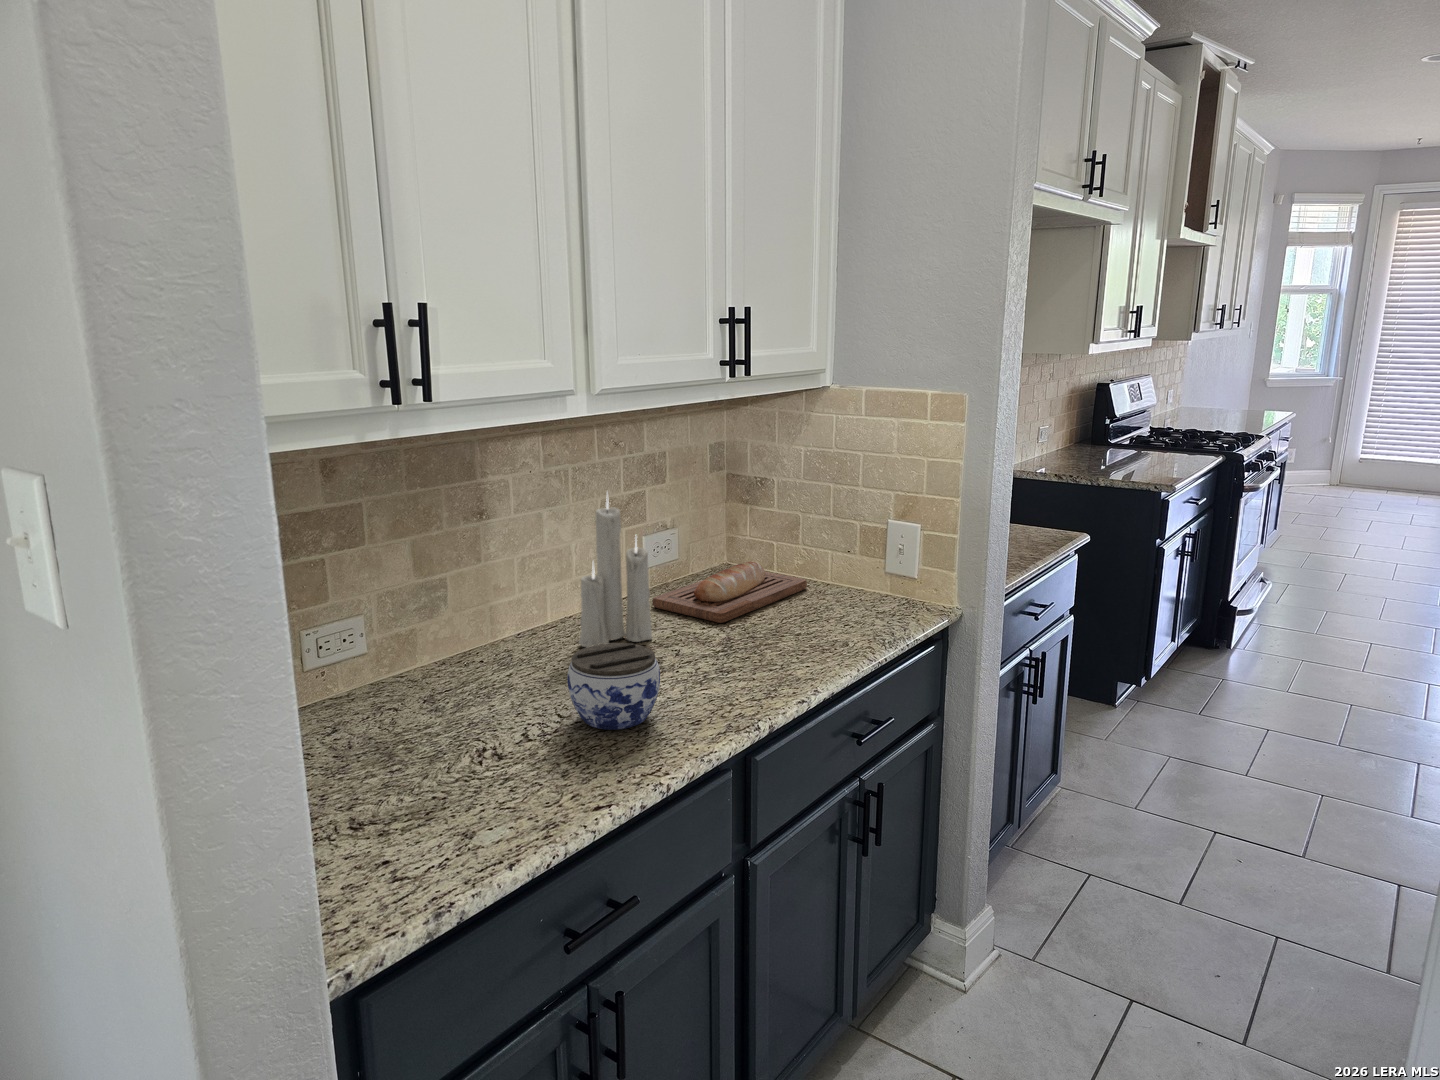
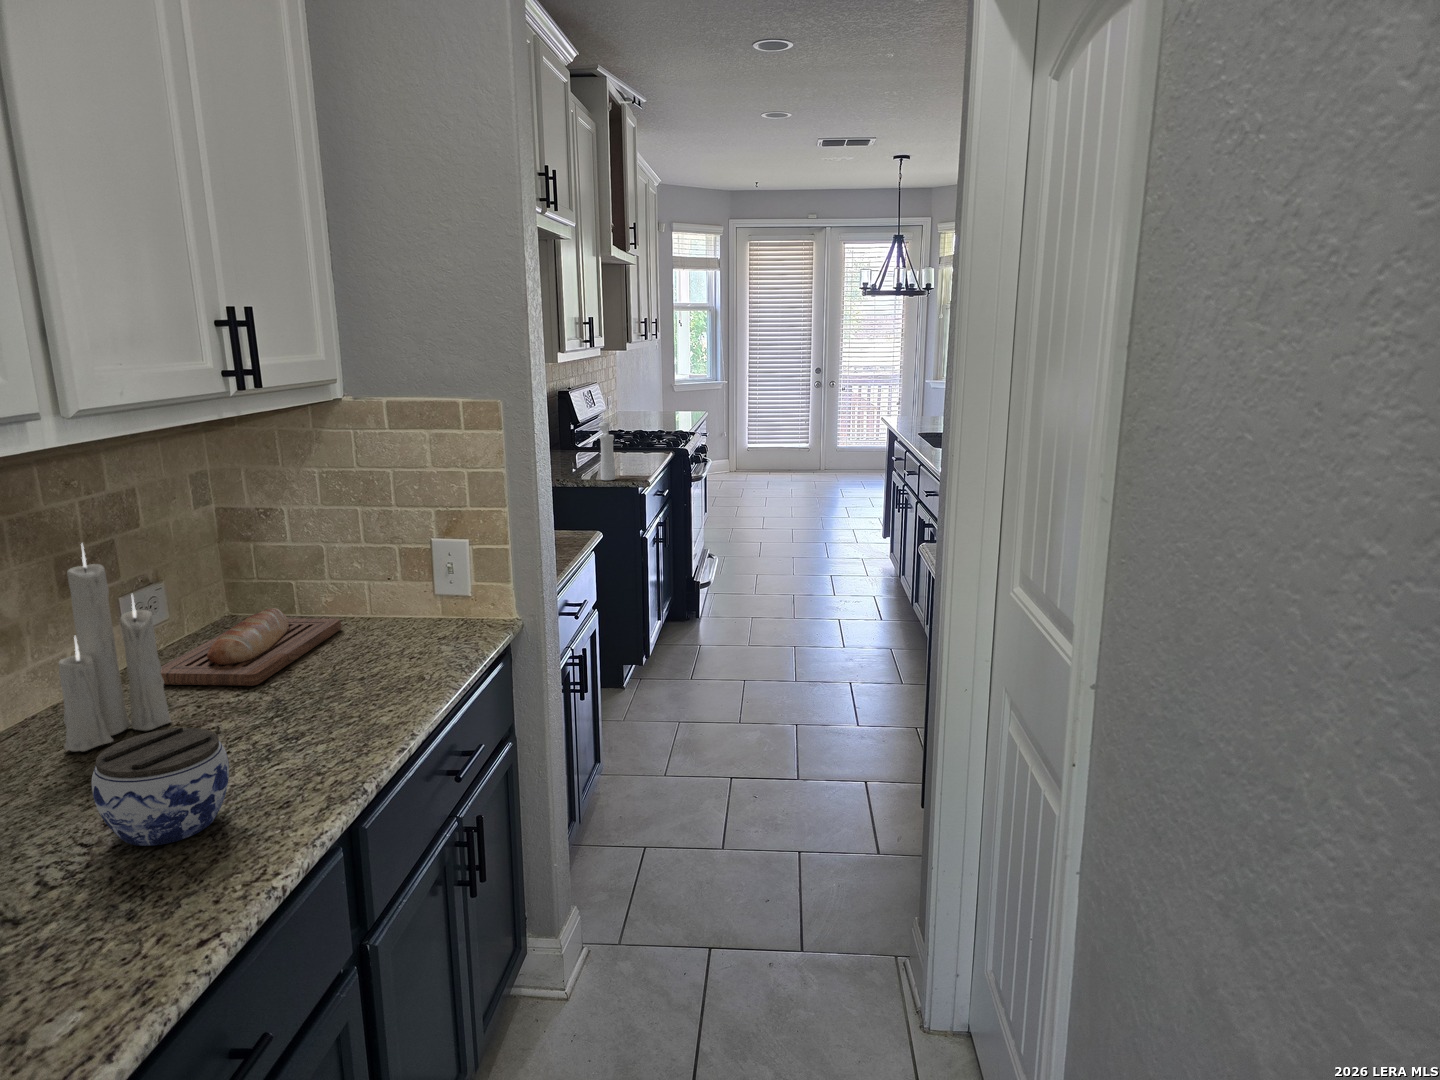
pepper mill: none [1119,419,1141,480] -> present [599,422,615,480]

